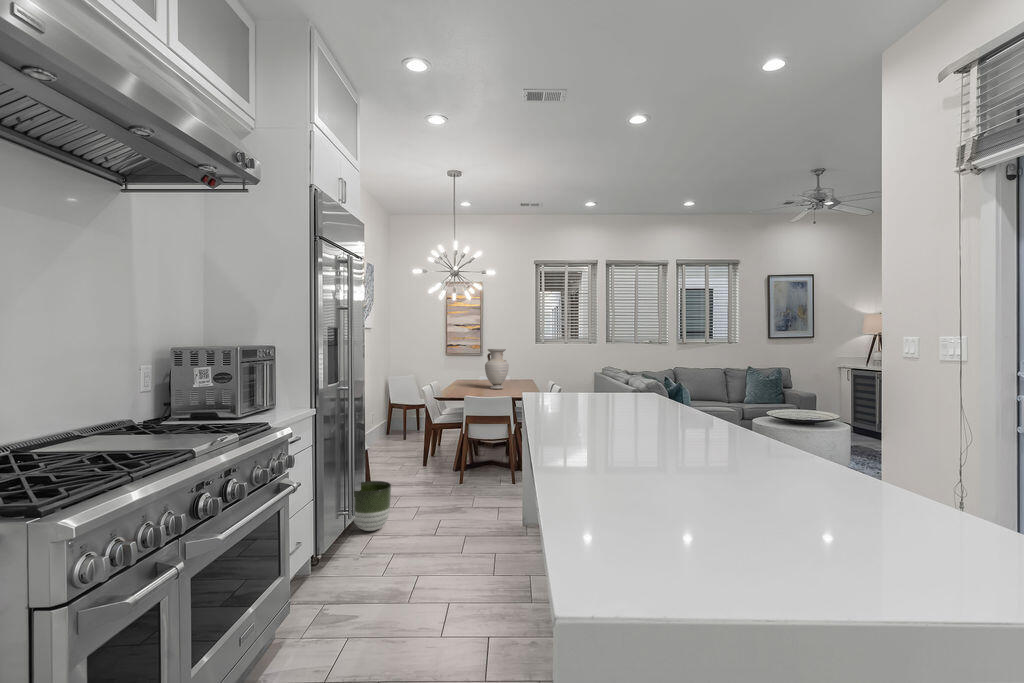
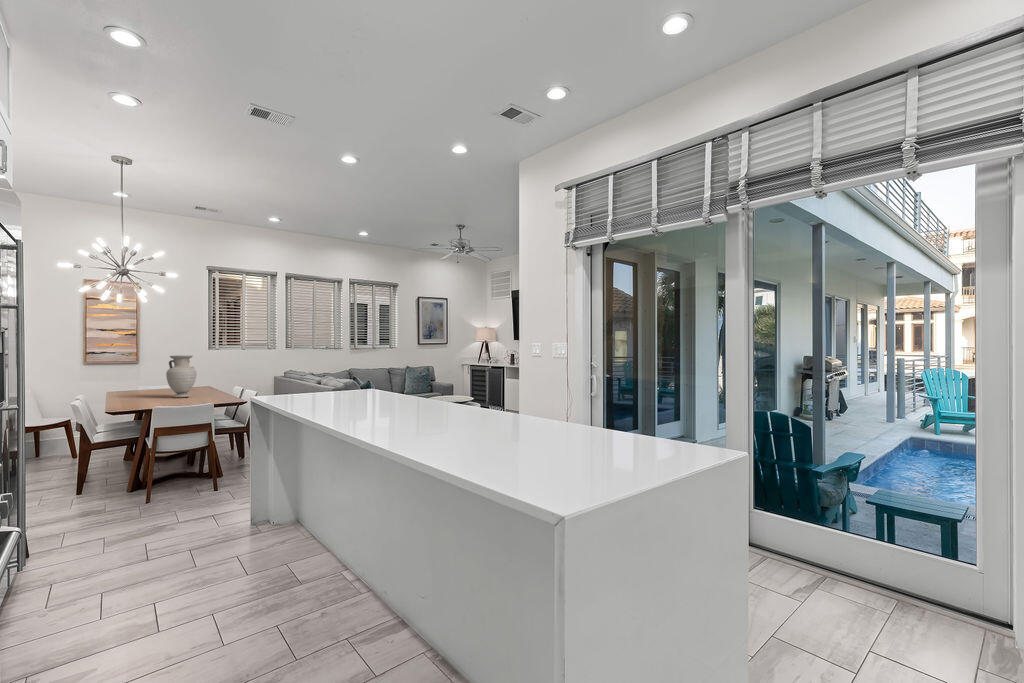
planter: present [354,481,391,531] -> none [34,508,97,570]

